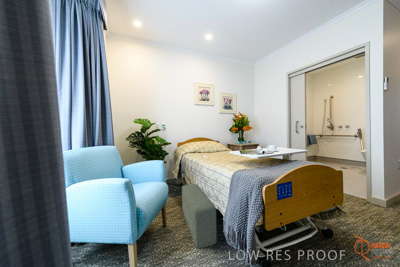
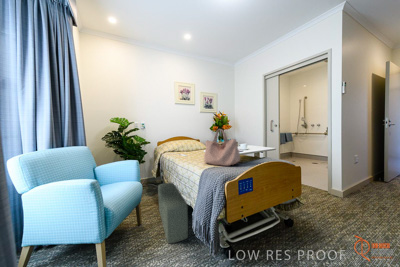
handbag: none [231,129,272,168] -> present [204,129,240,166]

